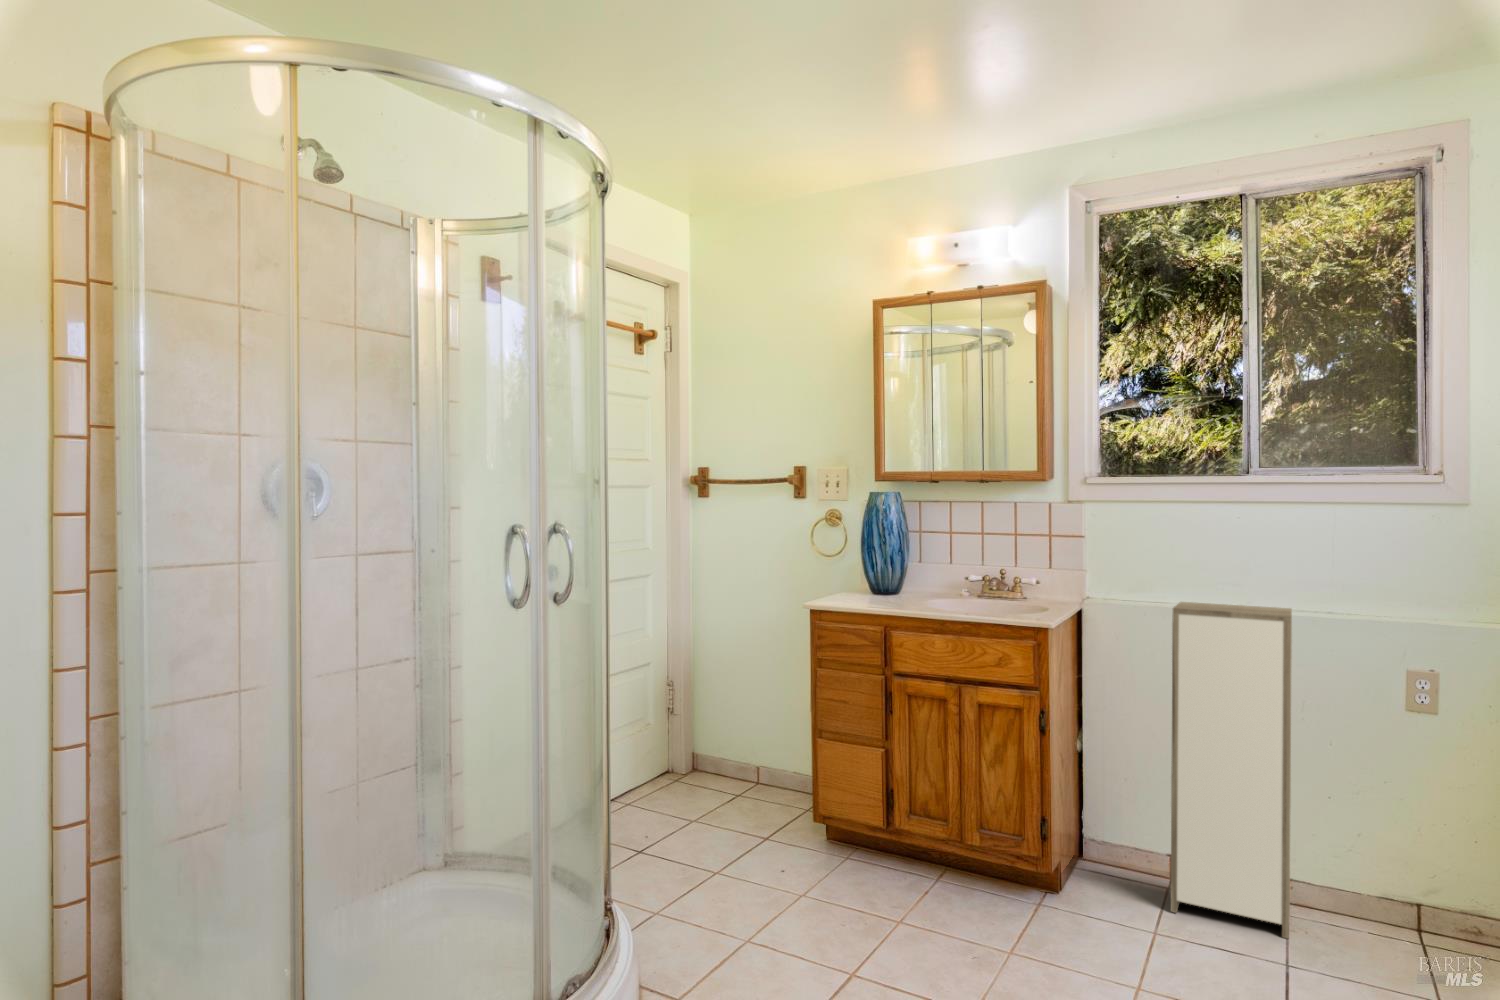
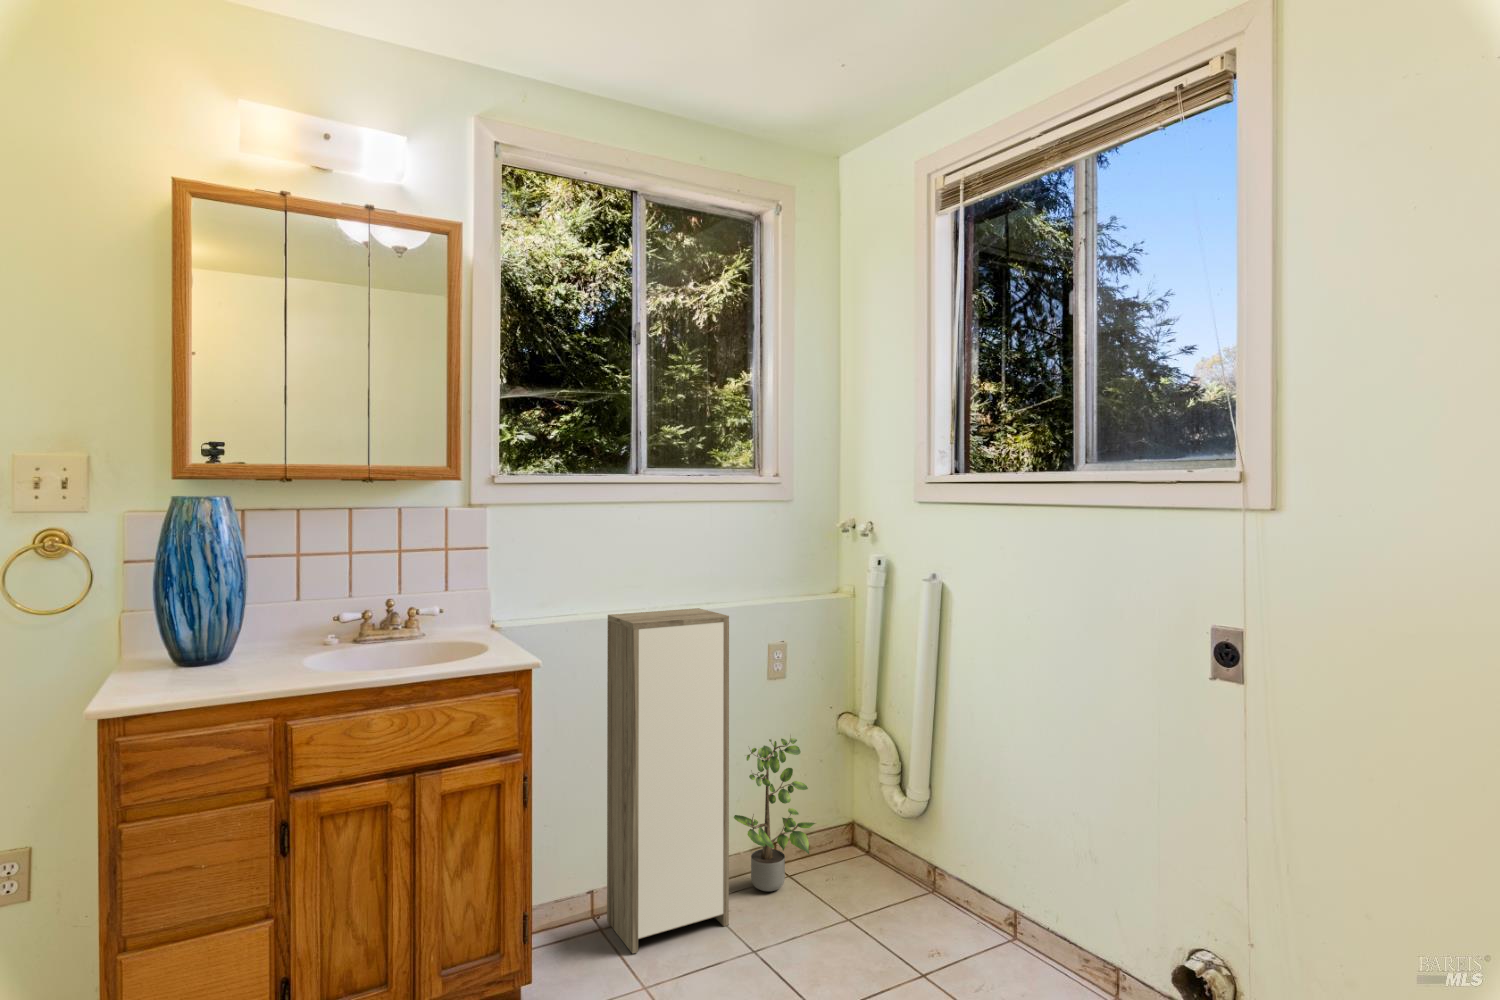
potted plant: none [1339,769,1466,944] -> present [734,738,815,891]

